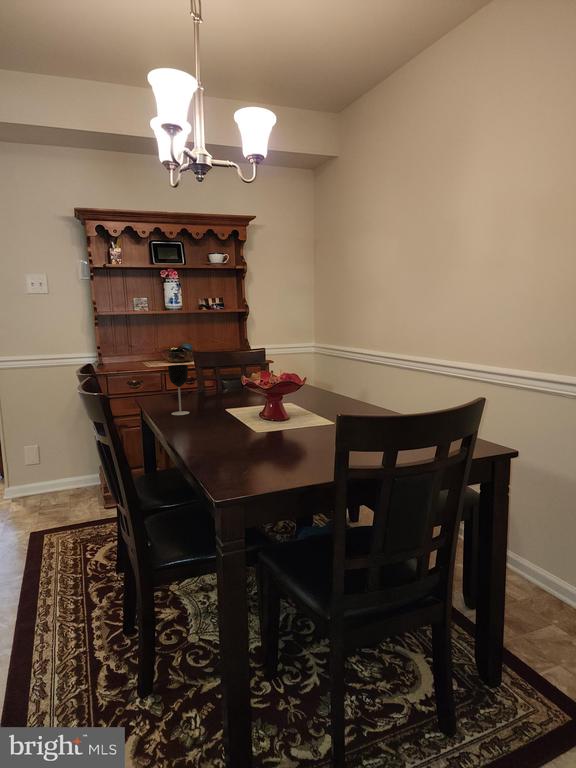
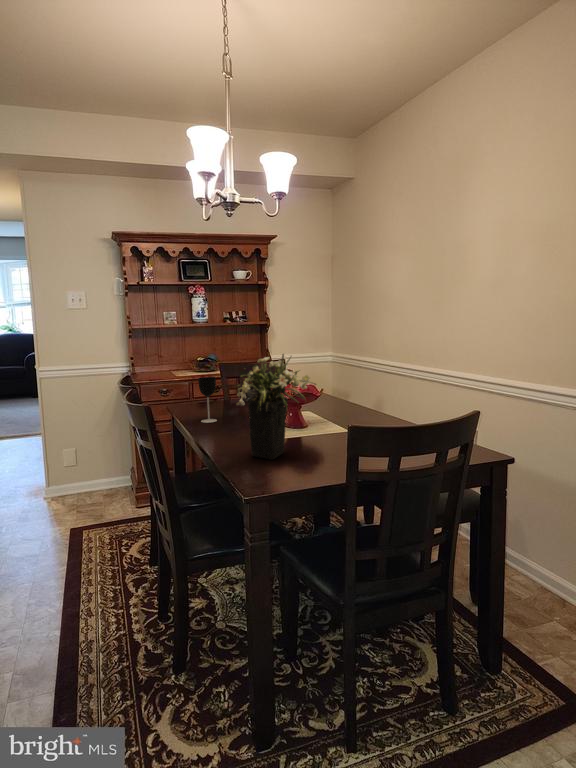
flower arrangement: none [202,335,299,455] -> present [236,354,316,460]

